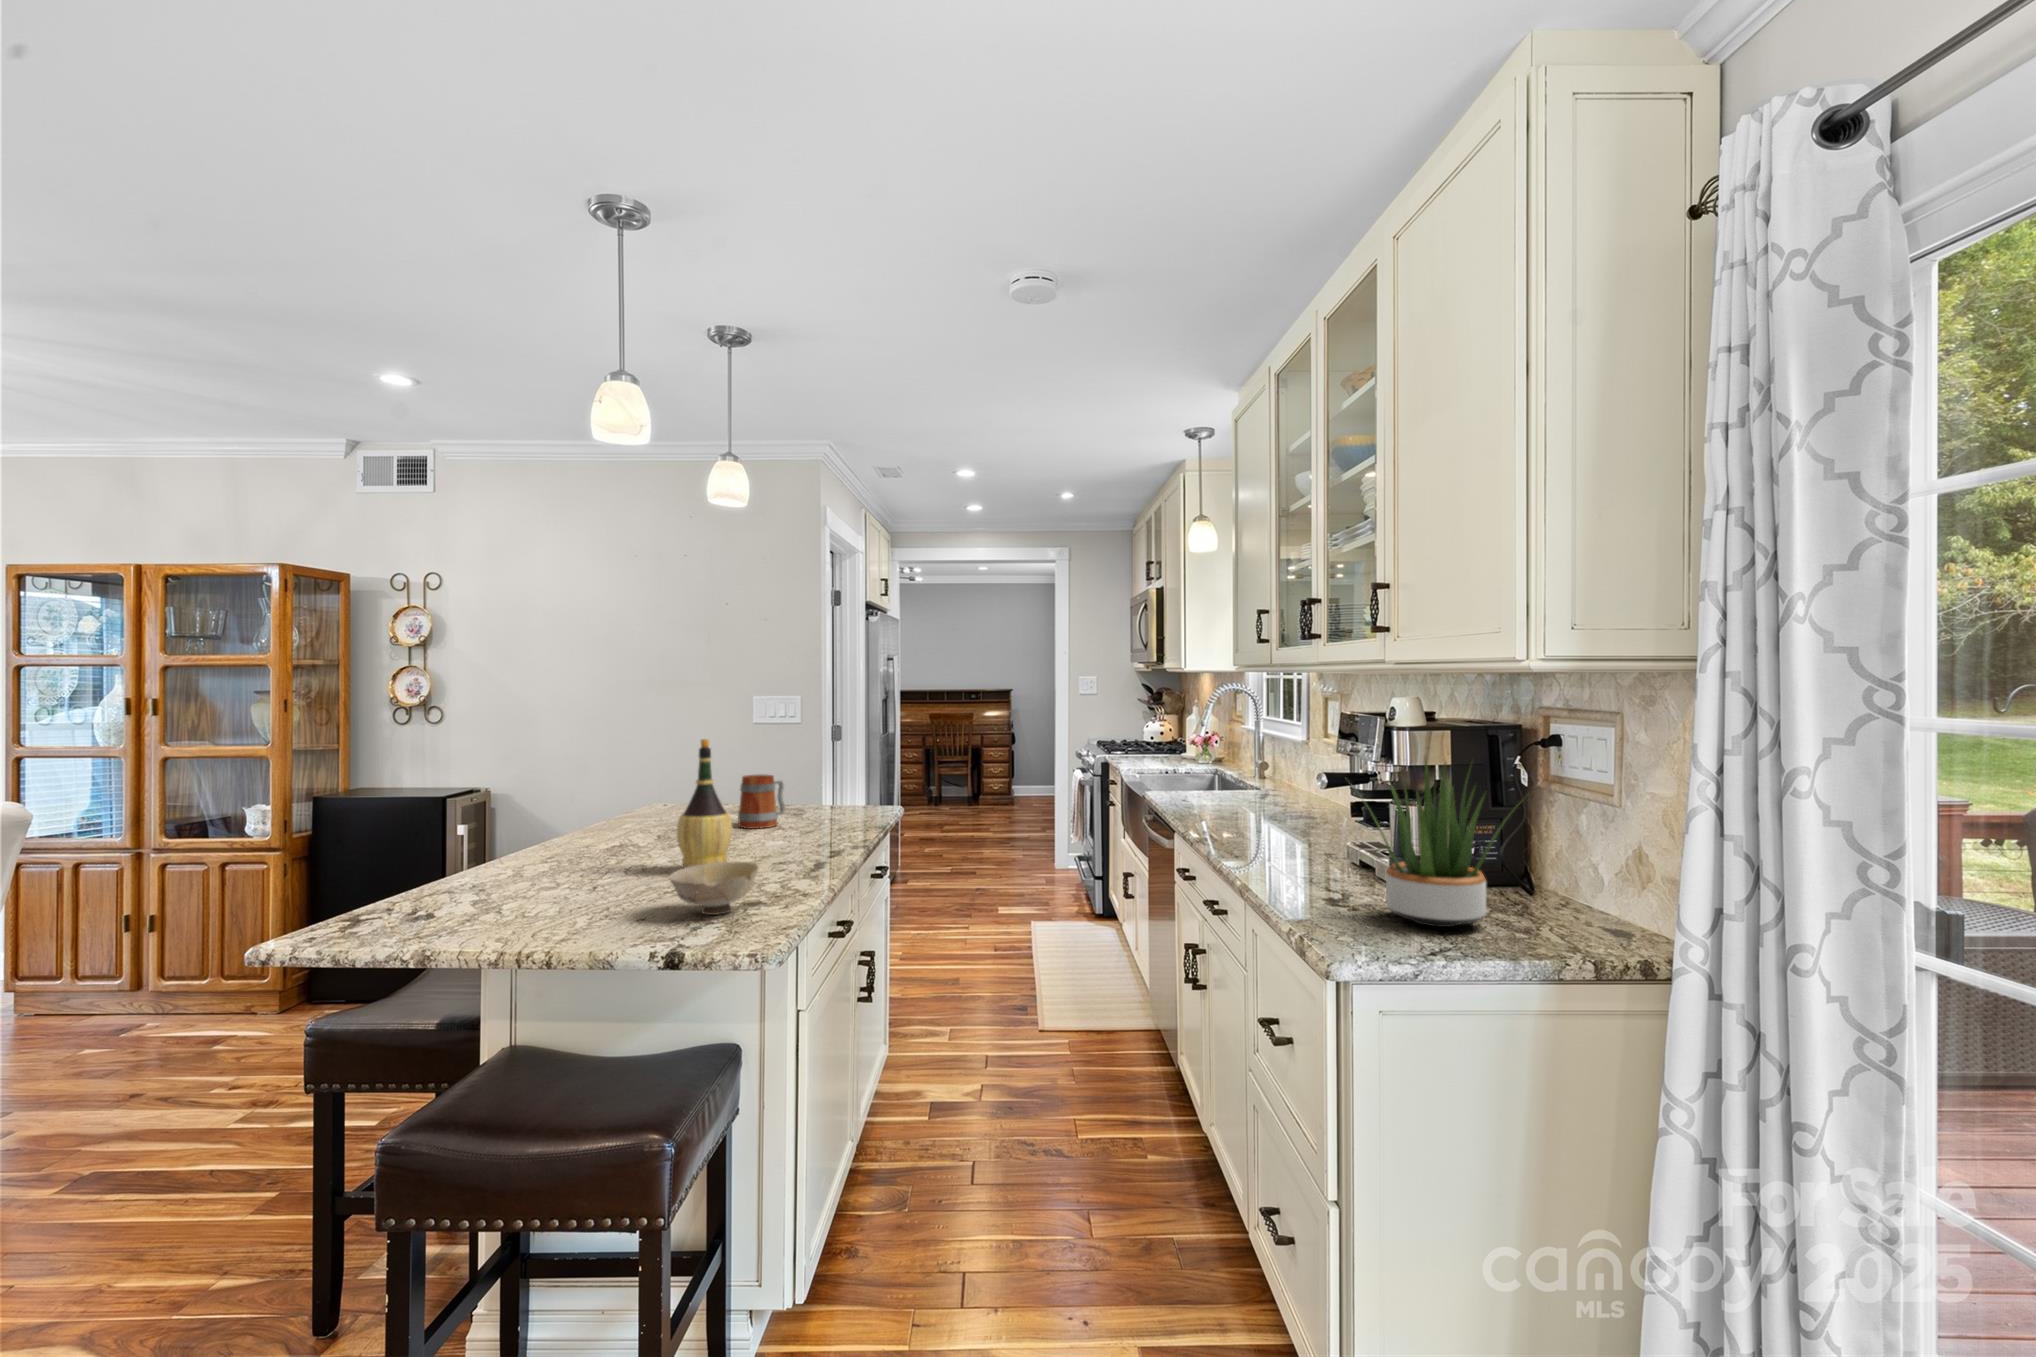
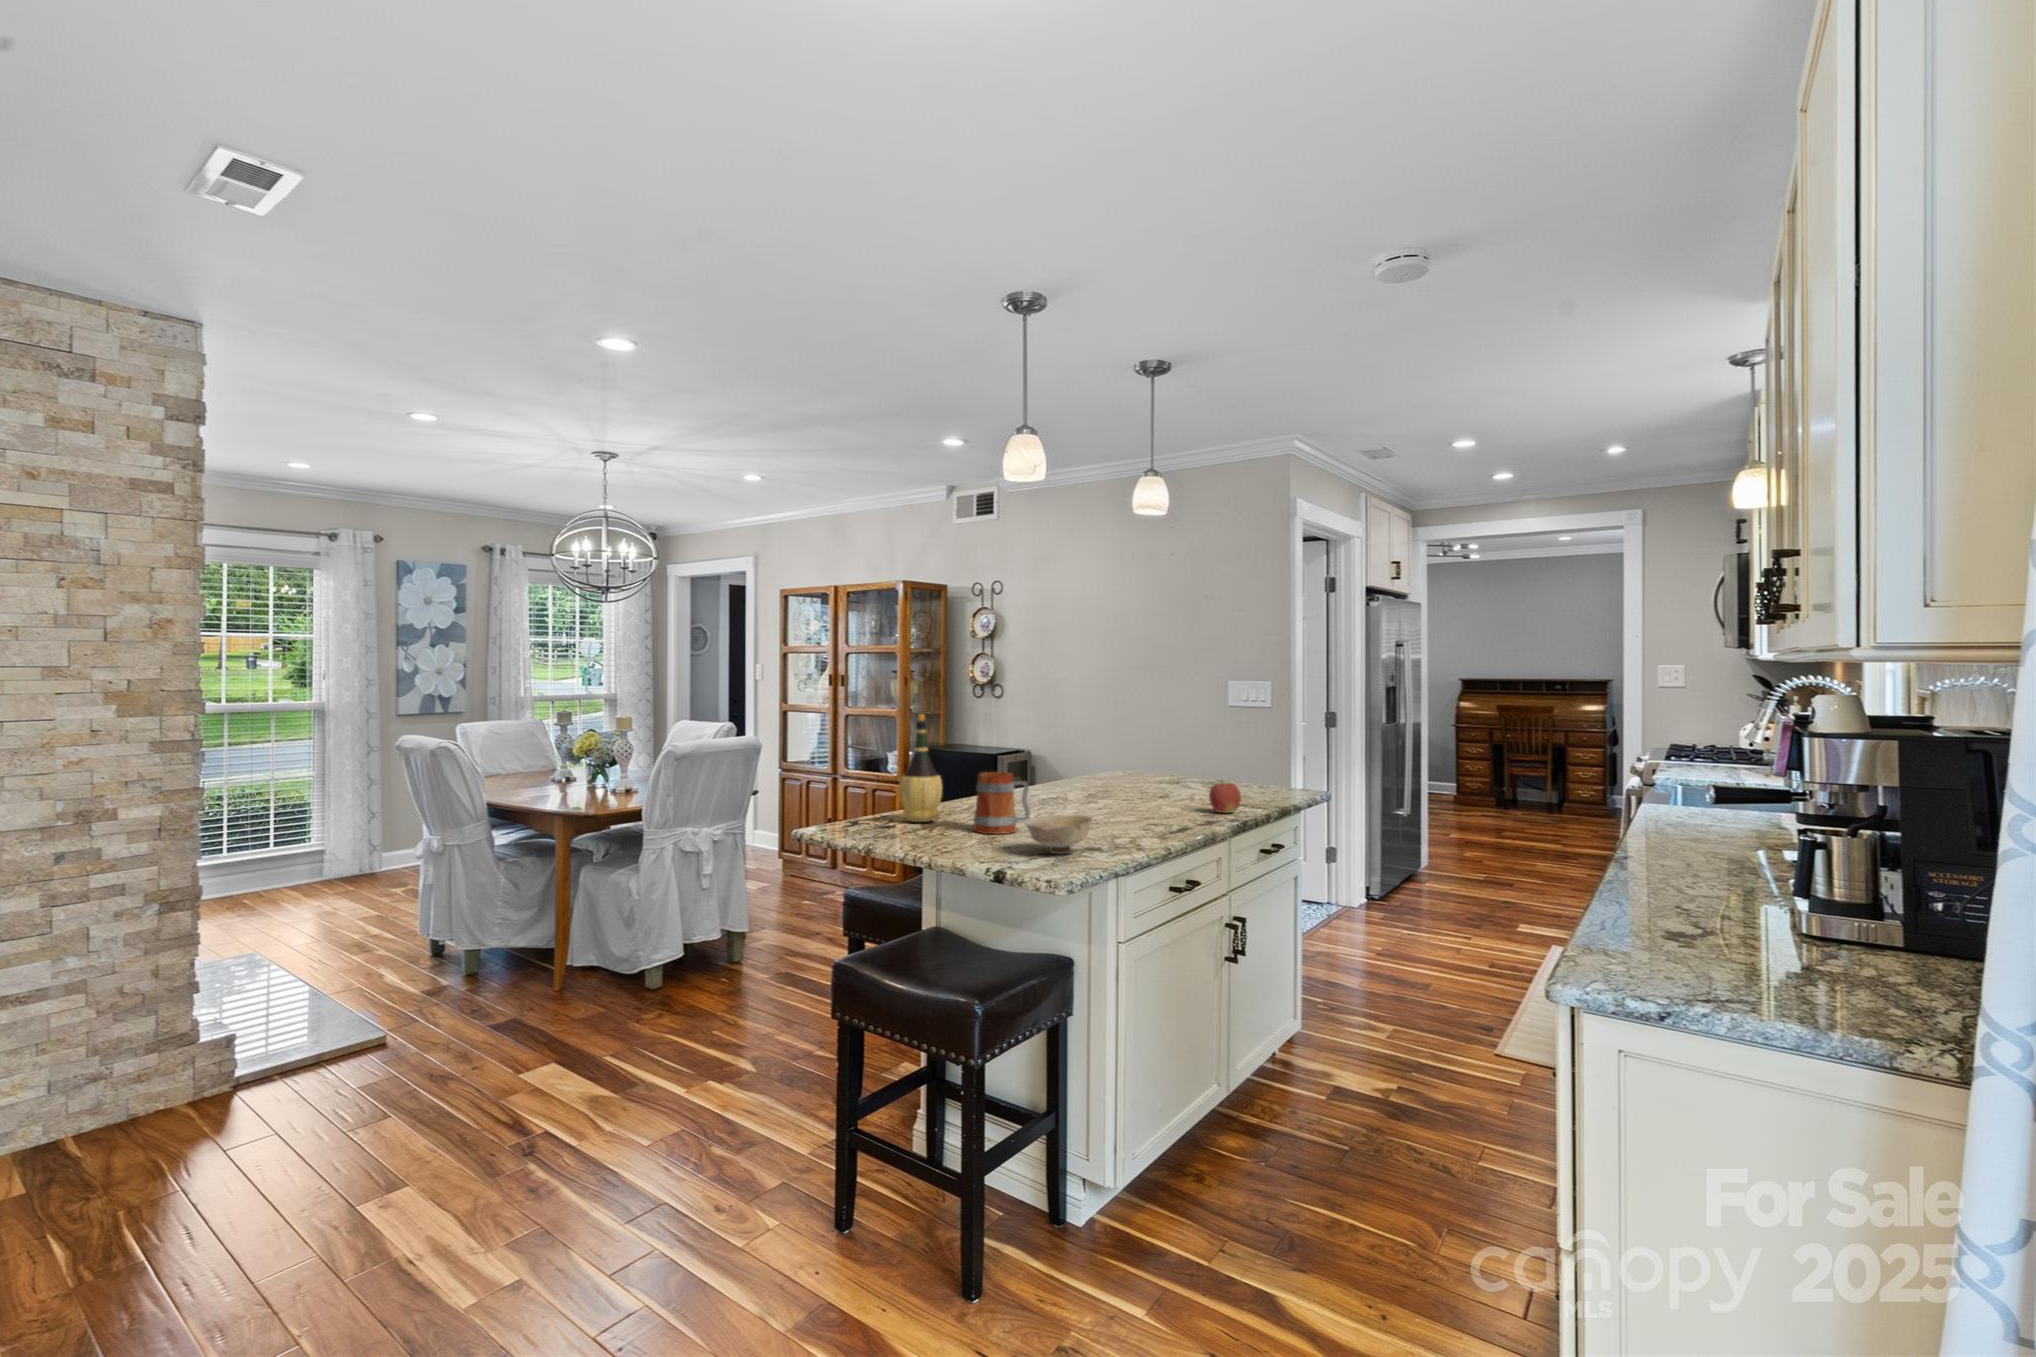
wine bottle: present [677,739,732,868] -> present [899,714,942,822]
potted plant: present [1365,760,1521,927] -> none [1685,772,1933,983]
mug: present [738,775,785,829] -> present [974,772,1030,834]
apple: none [812,802,847,839] -> present [1209,782,1241,813]

